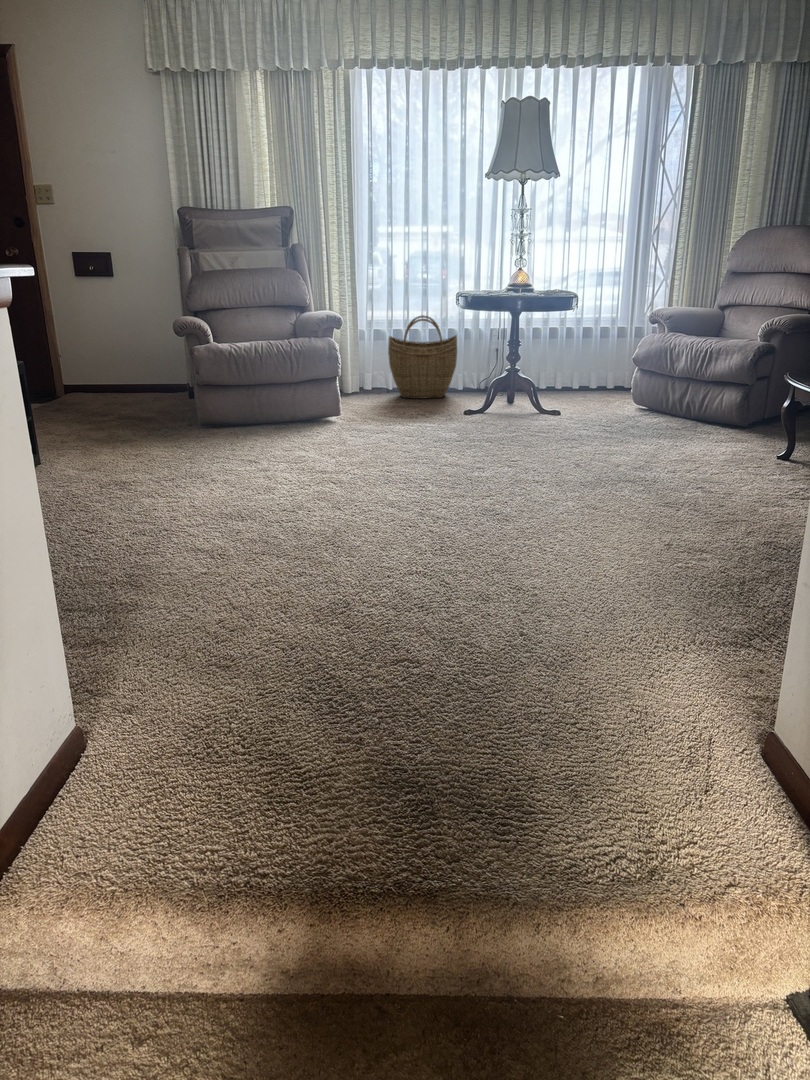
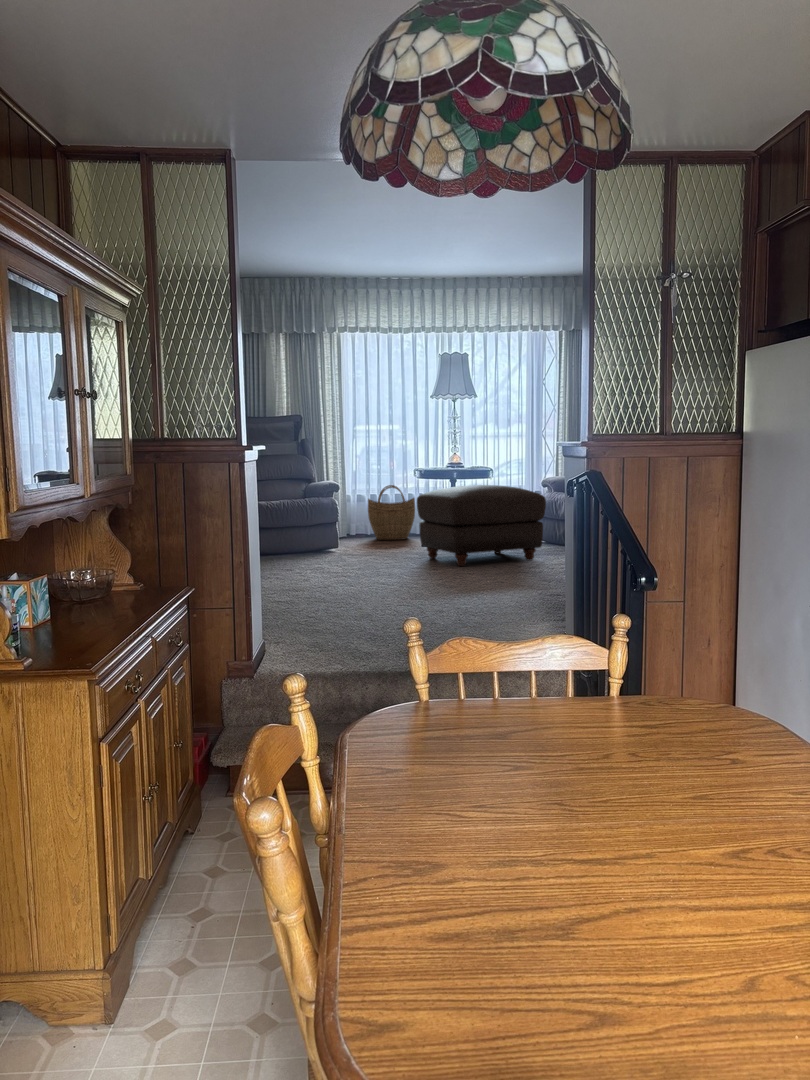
ottoman: none [455,326,674,466] -> present [417,485,546,566]

